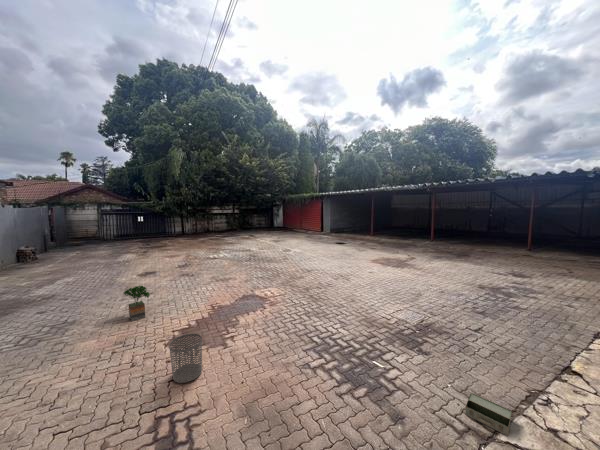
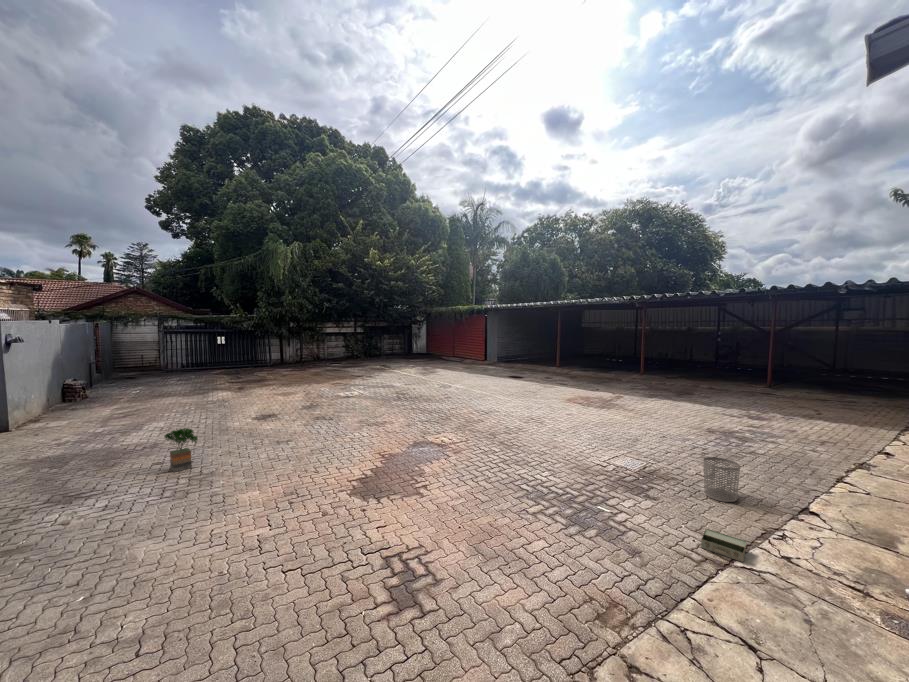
potted tree: present [124,286,150,321] -> present [164,428,198,472]
waste bin: present [169,334,202,383] -> present [703,457,740,502]

